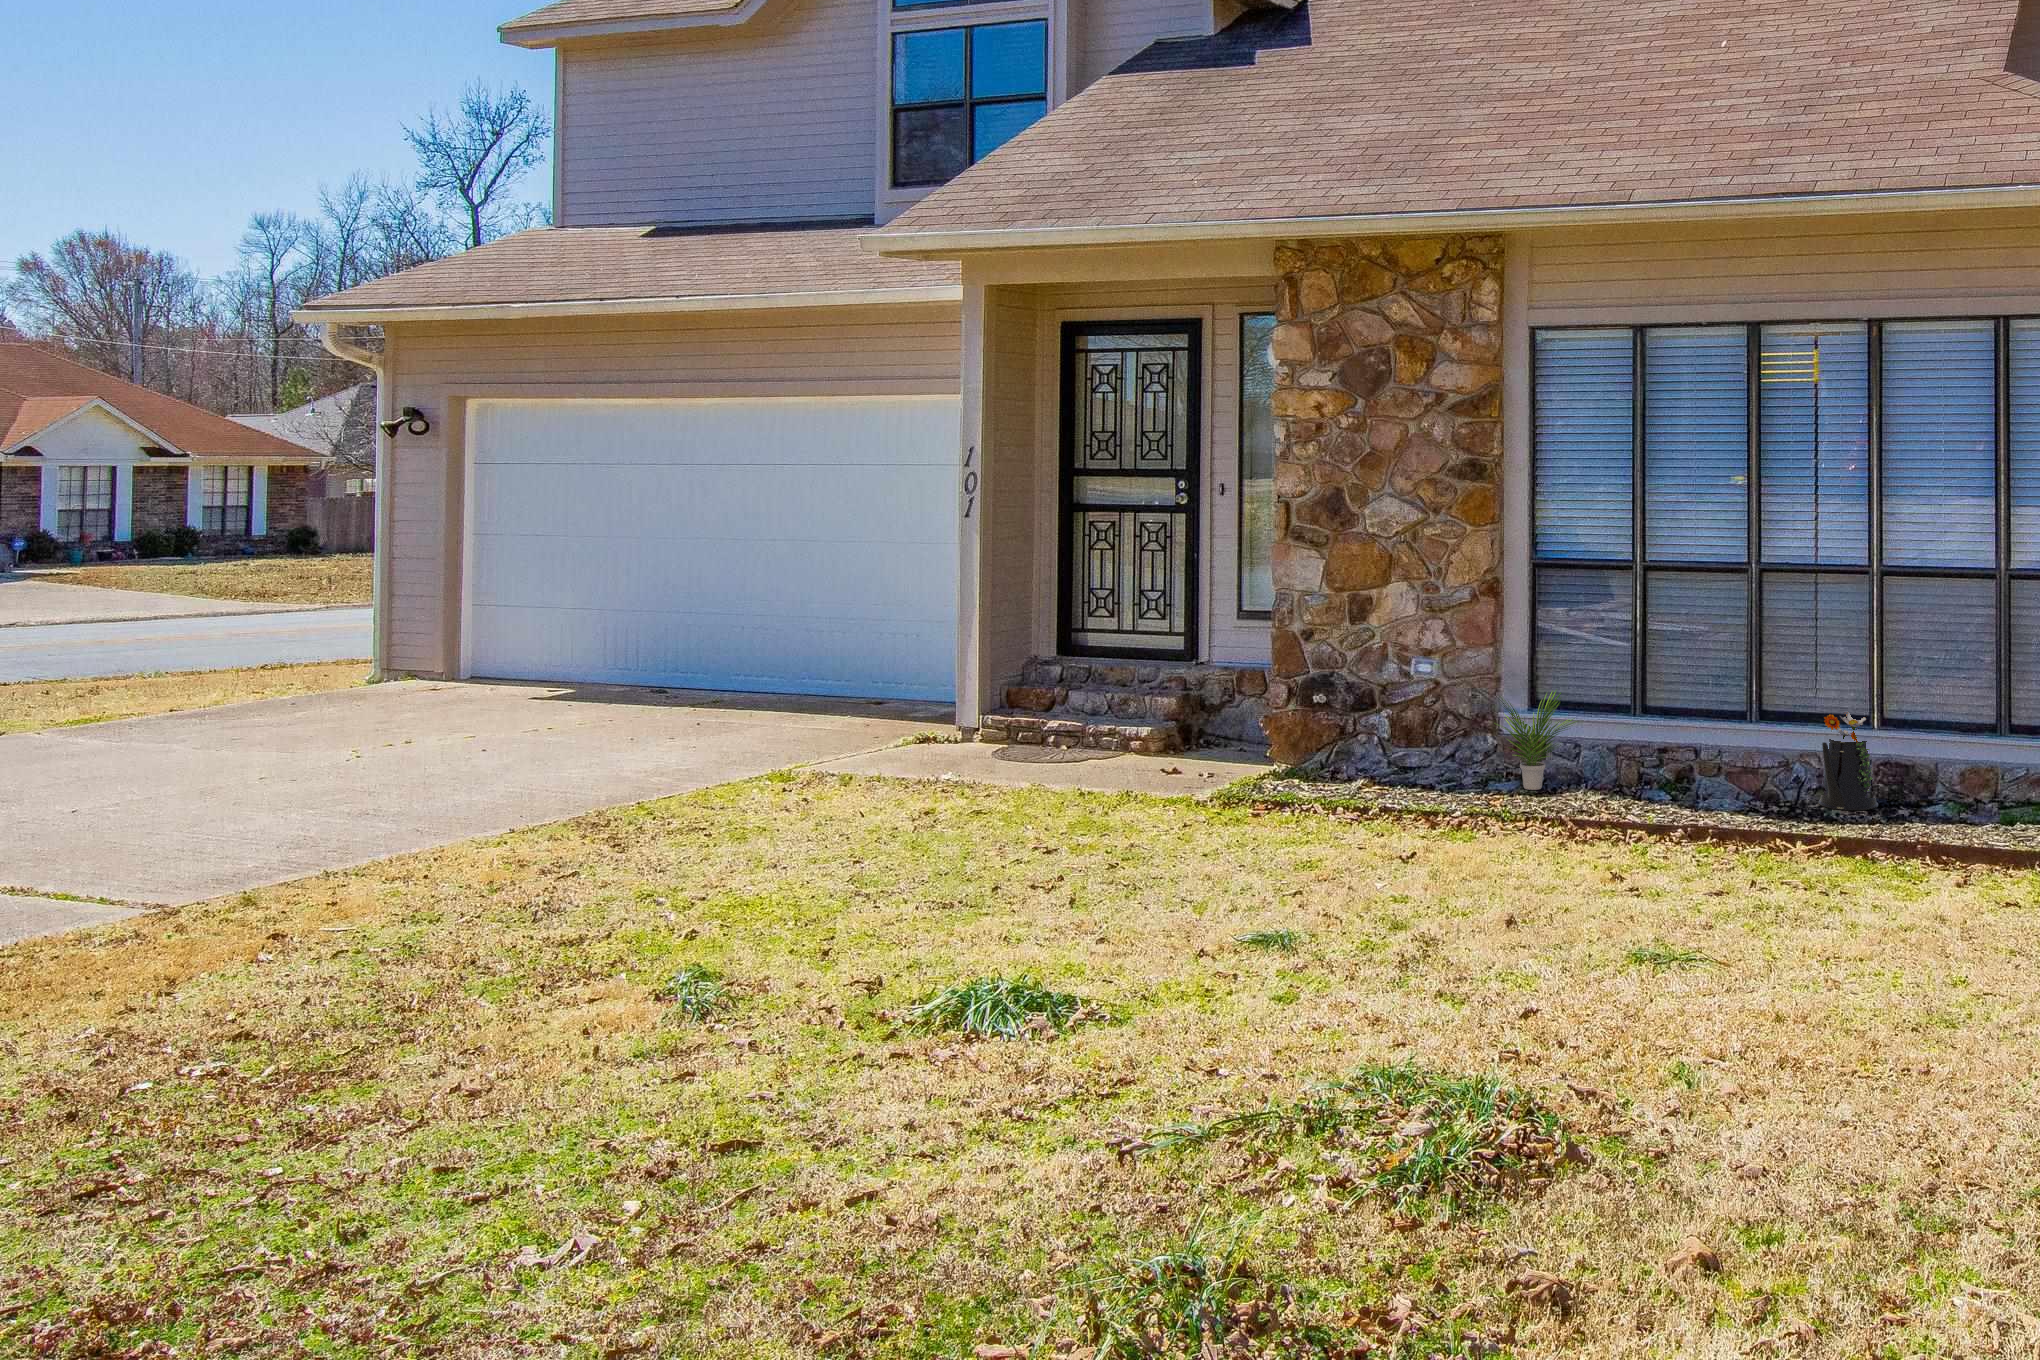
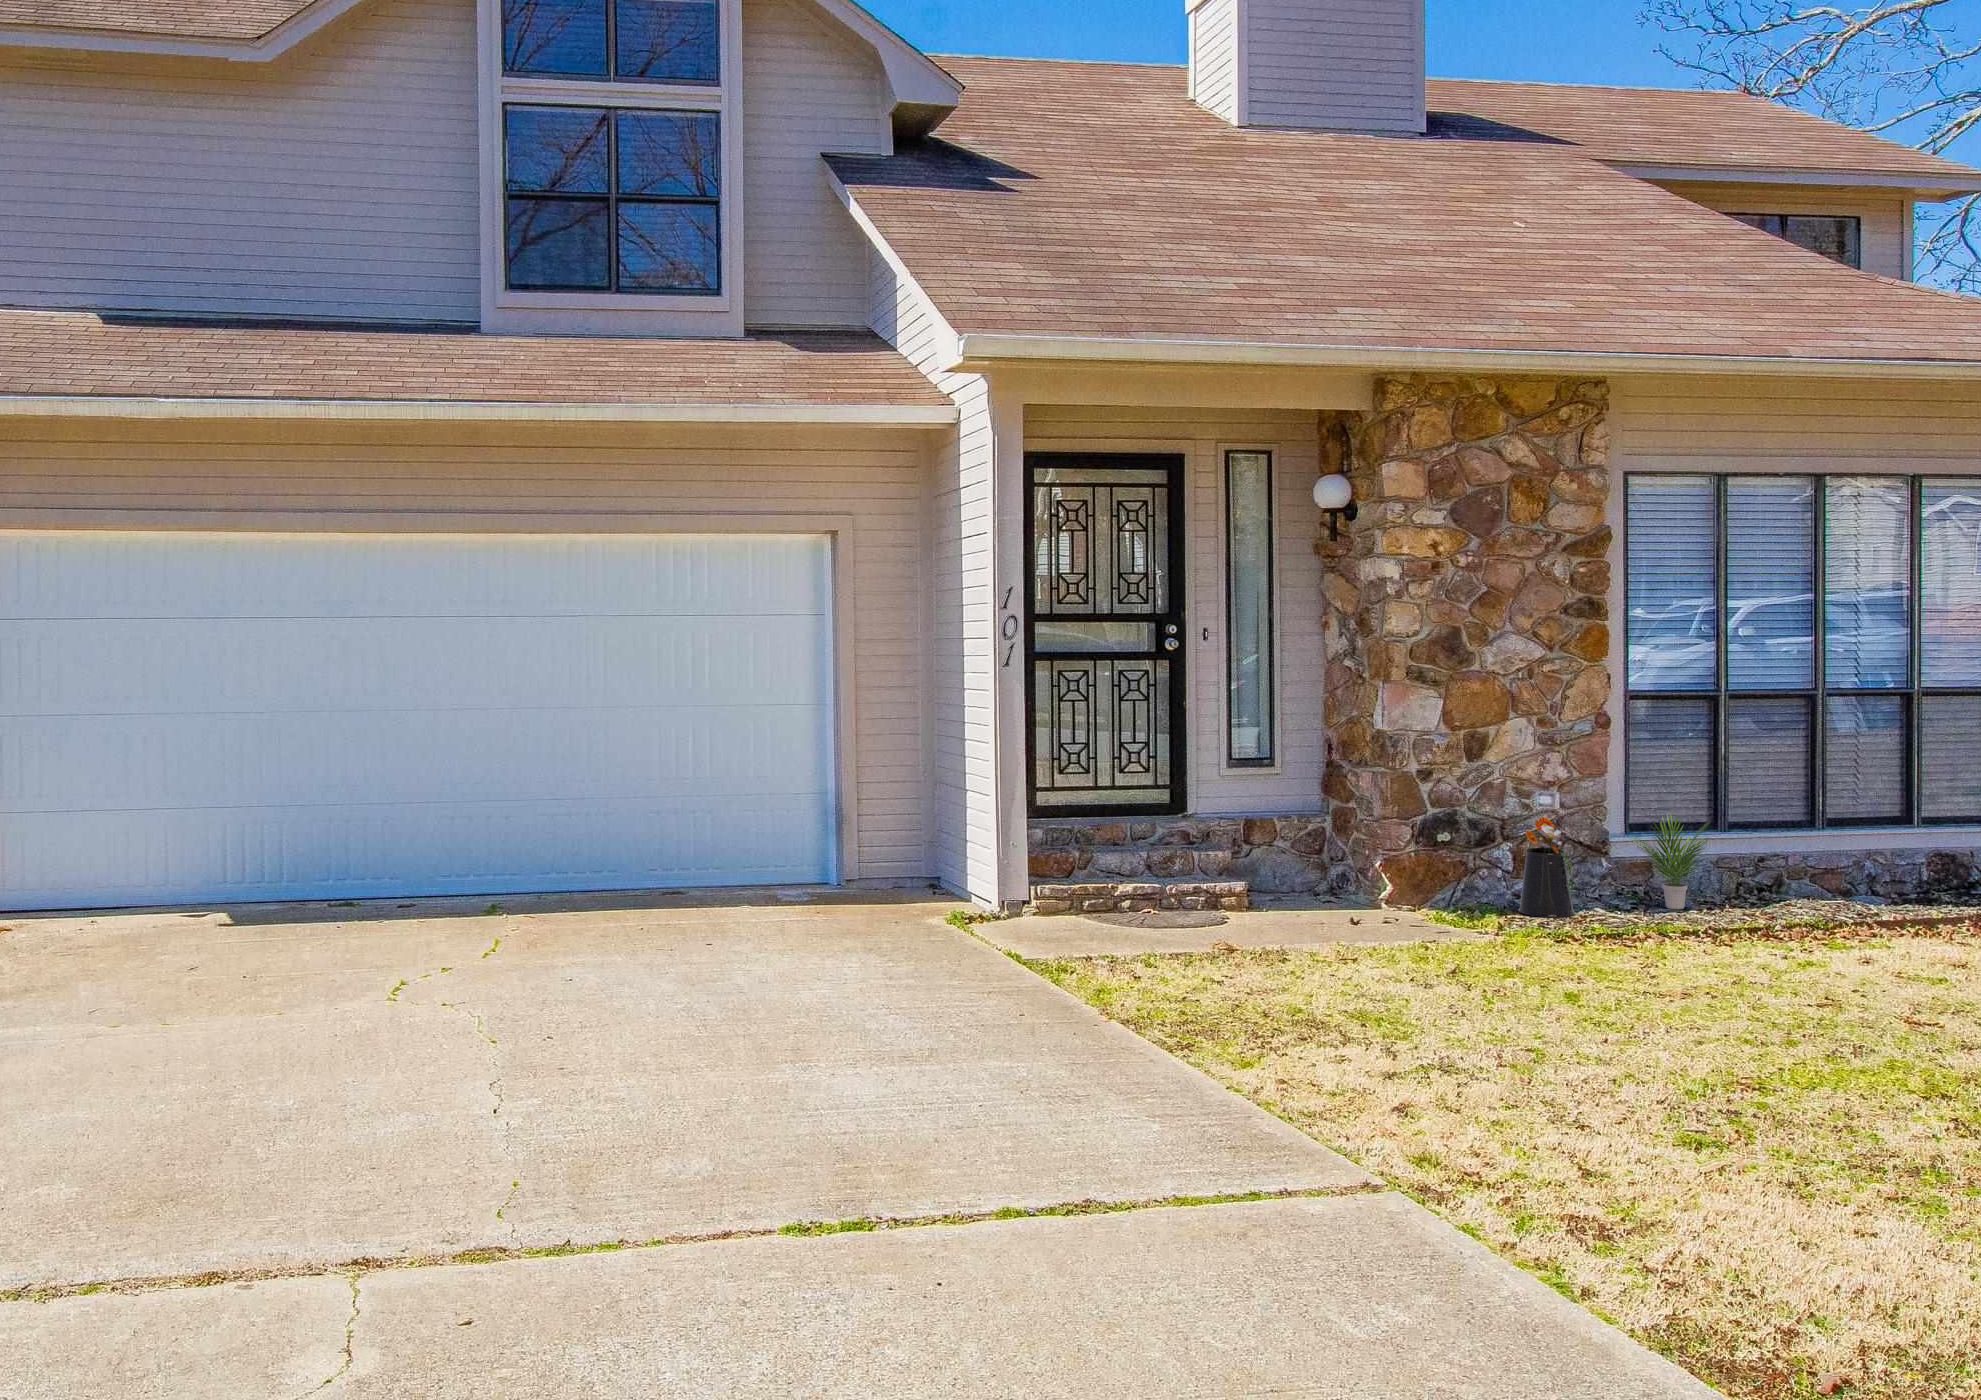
watering can: present [1819,712,1878,810] -> present [1518,817,1575,917]

